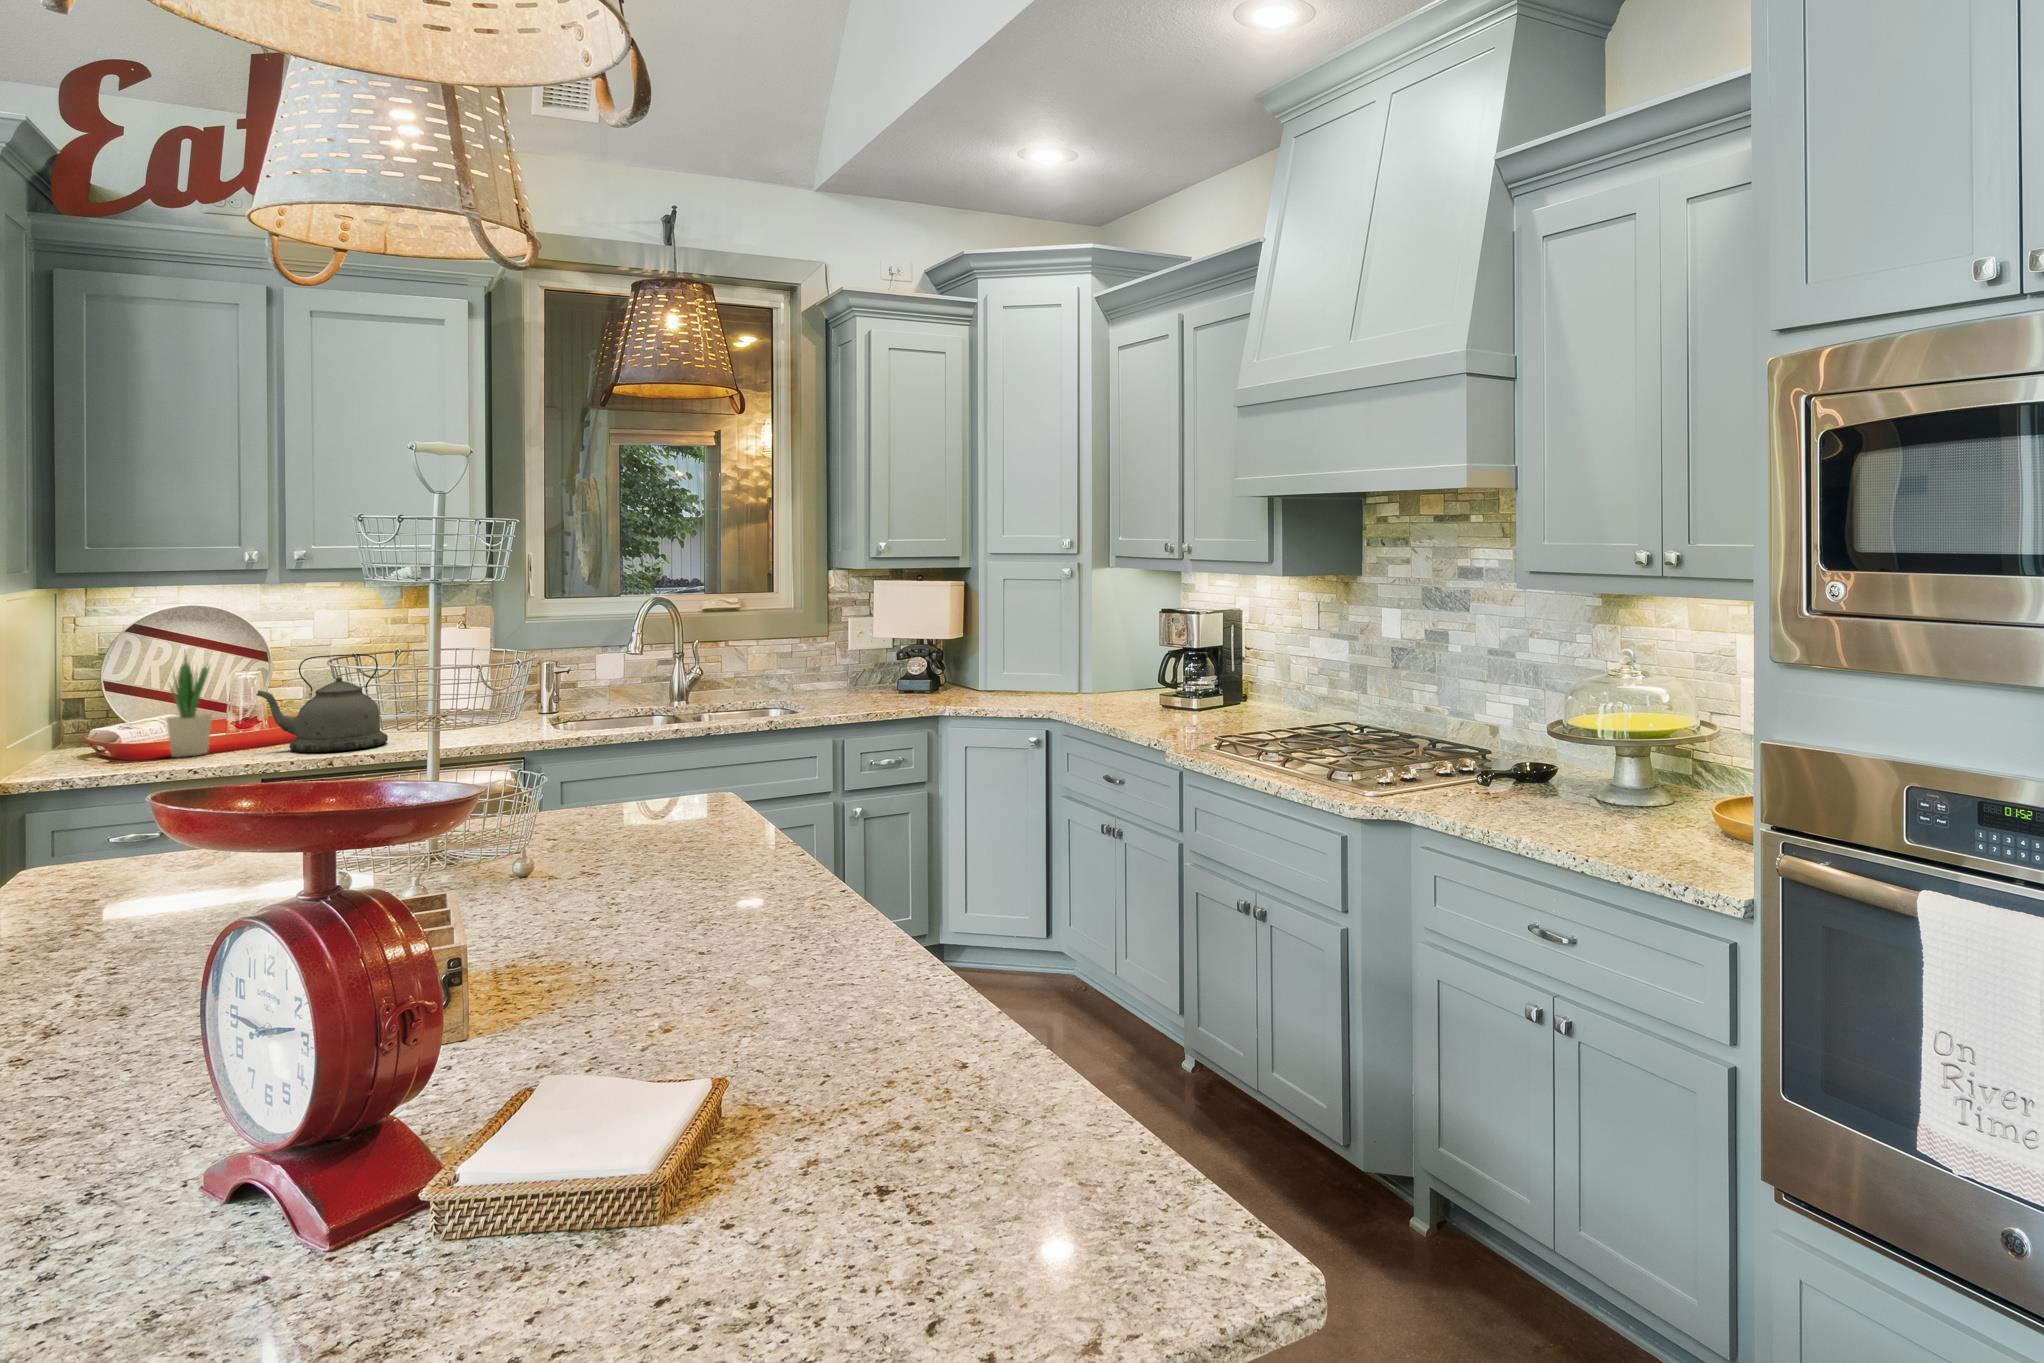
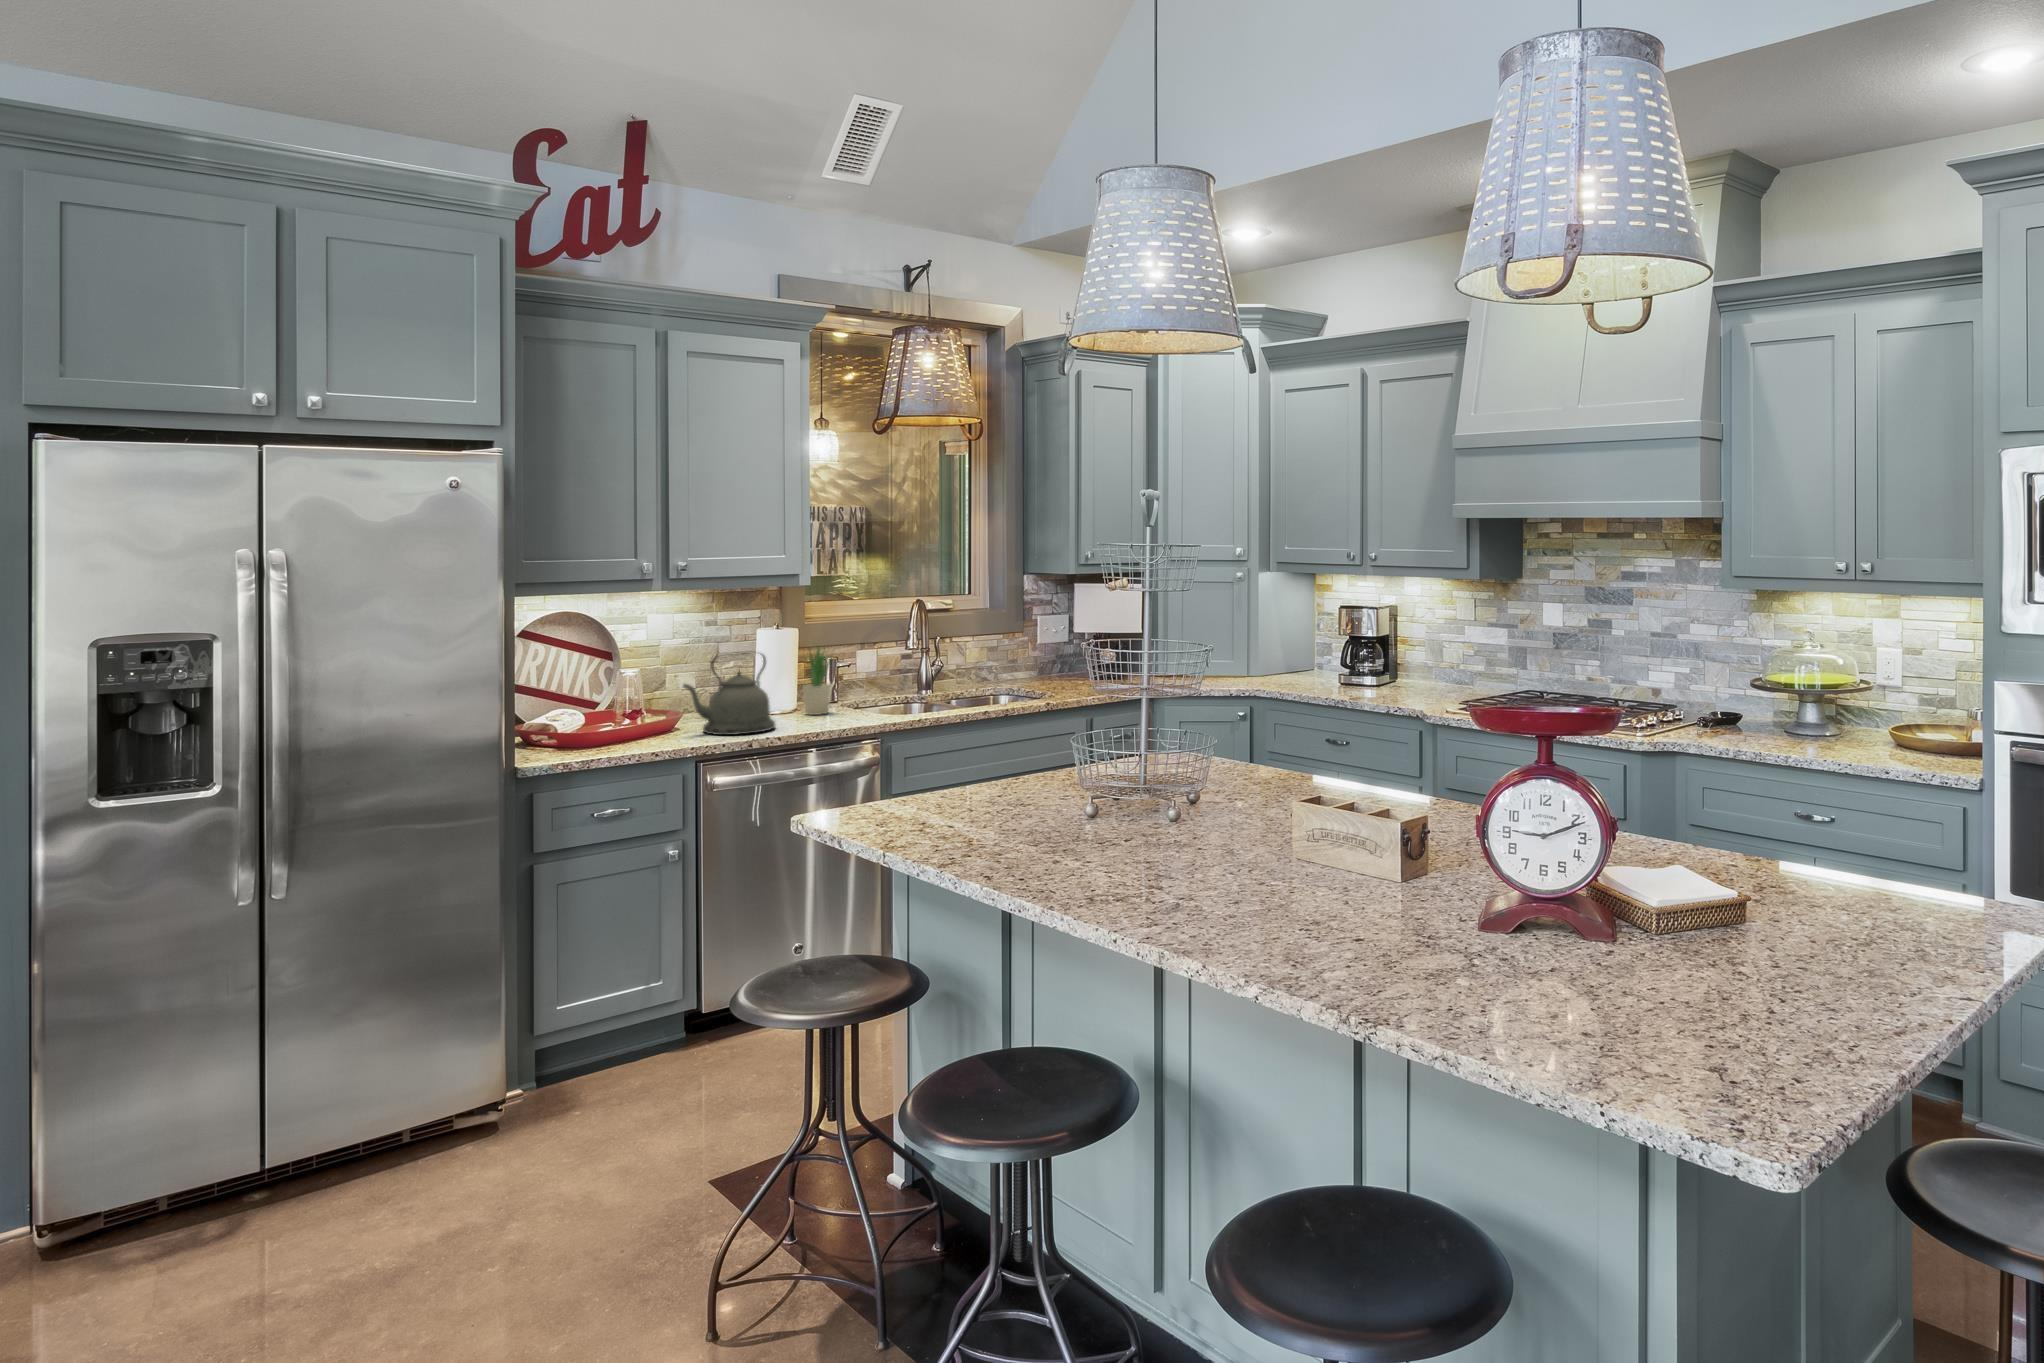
potted plant: present [167,655,212,757] -> present [802,647,831,715]

